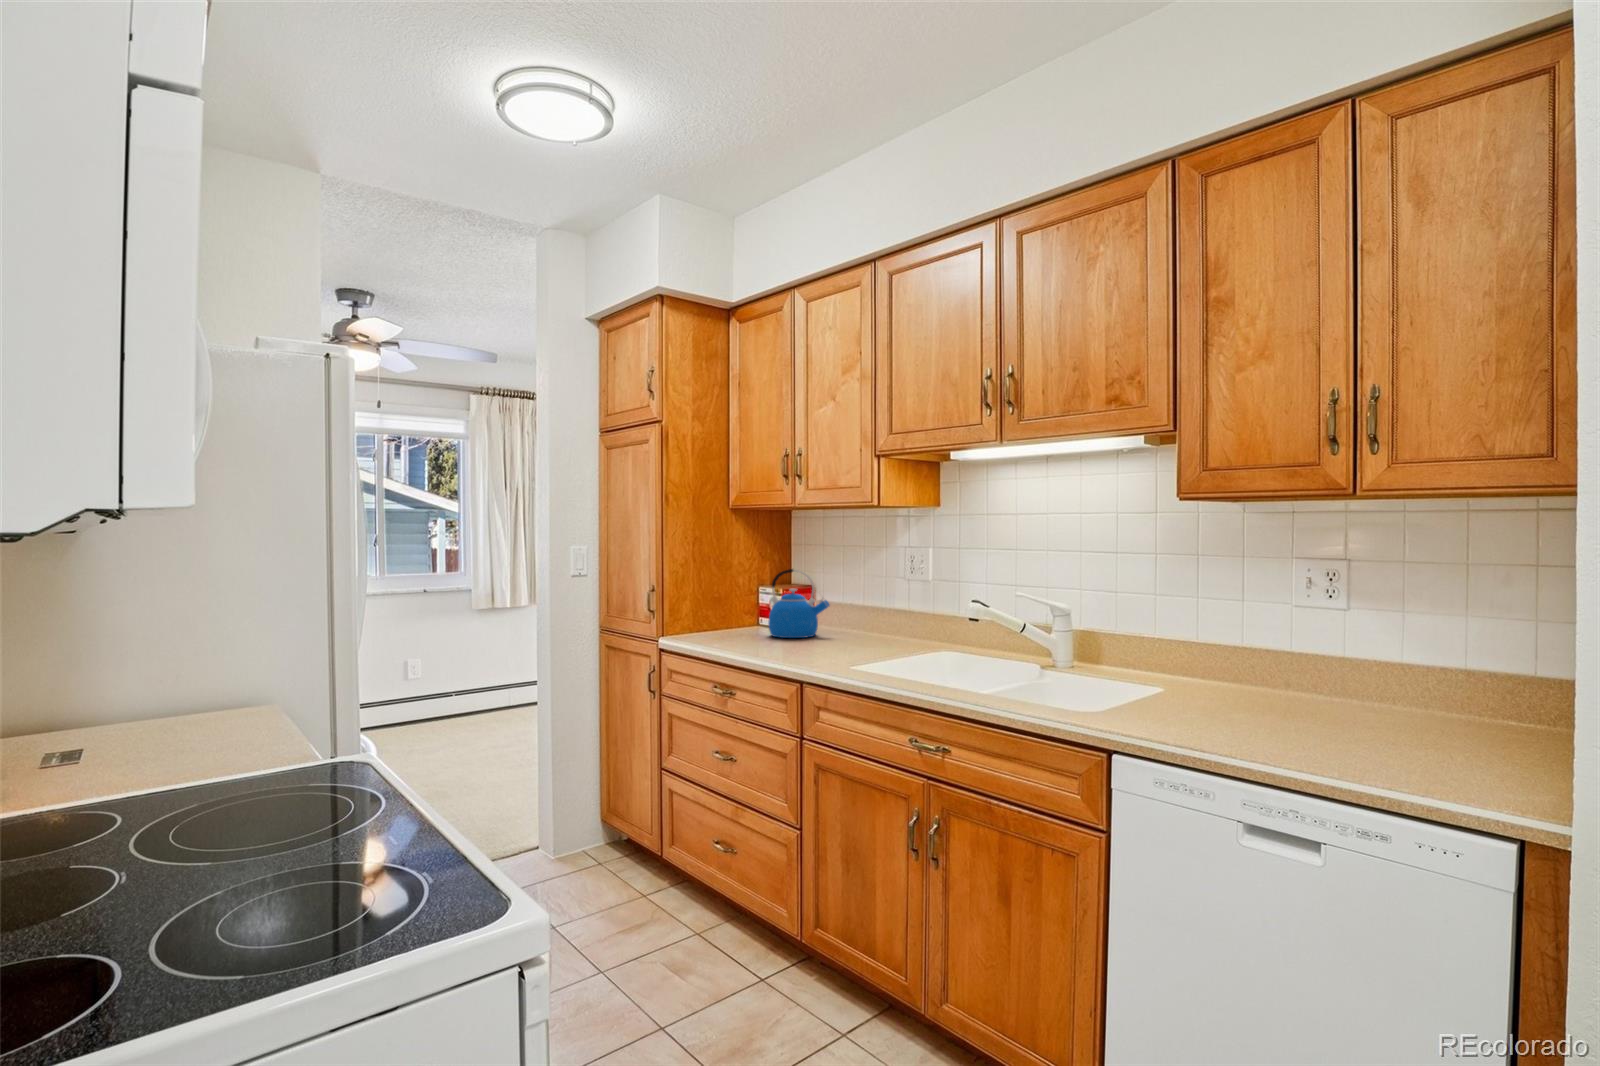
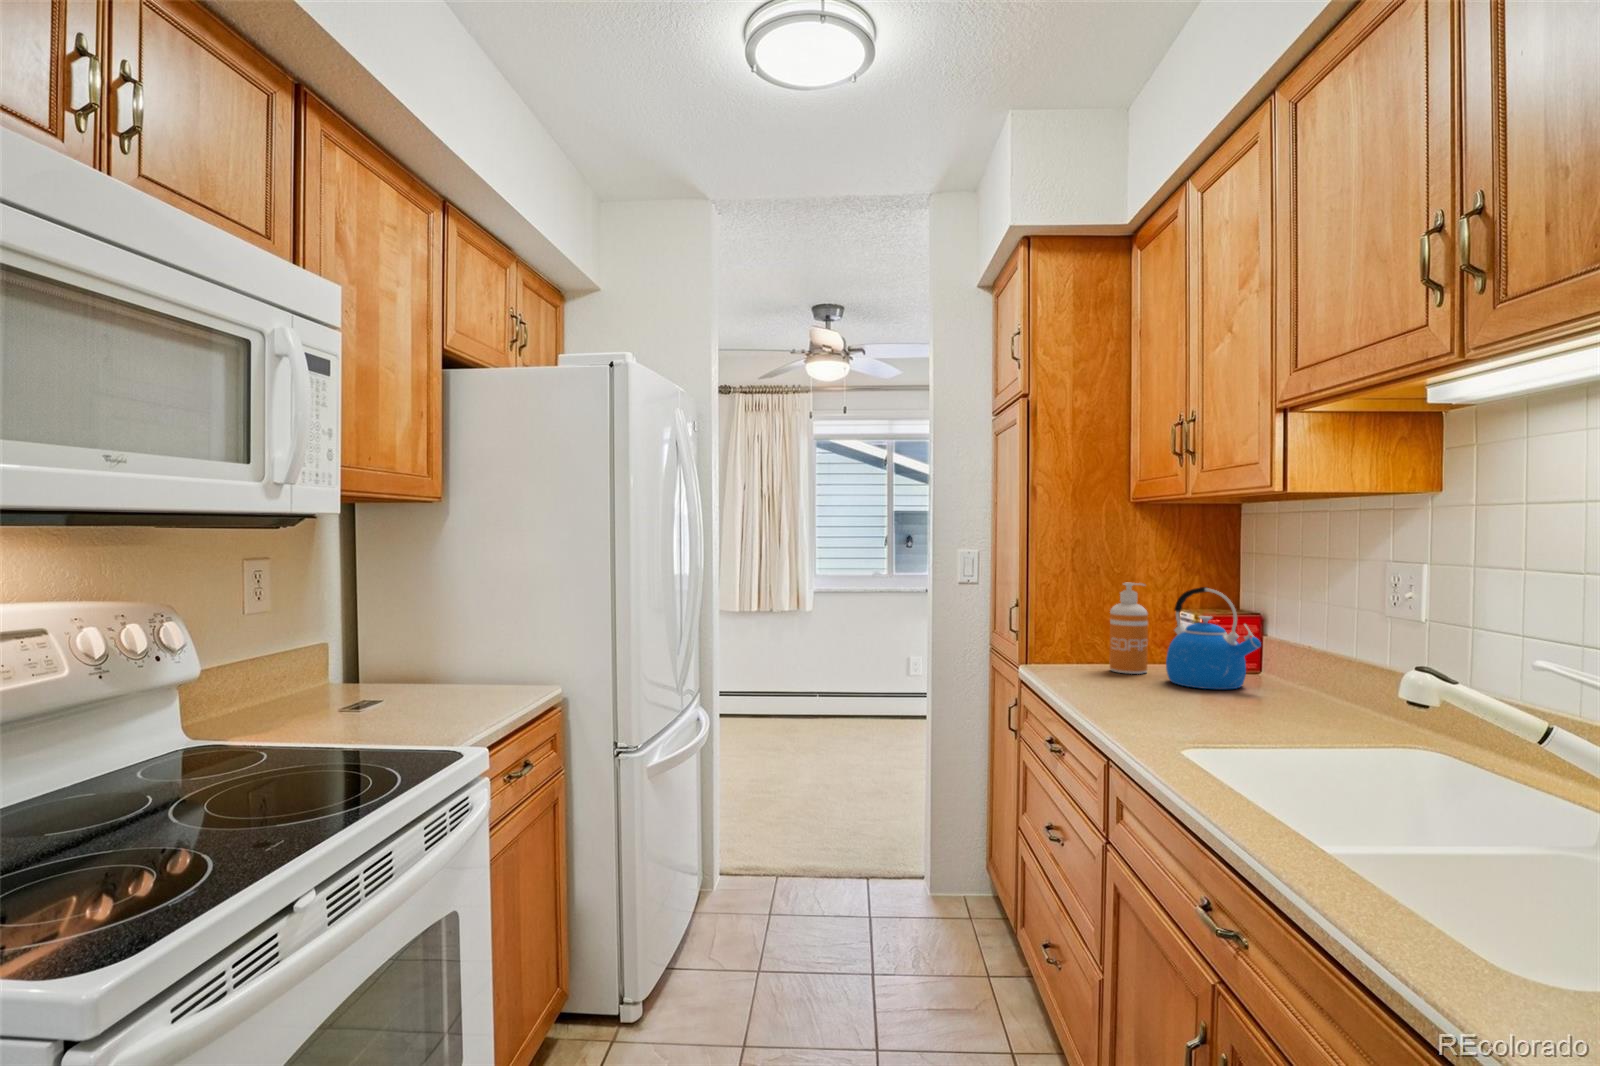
soap dispenser: none [722,568,748,635] -> present [1110,583,1148,674]

